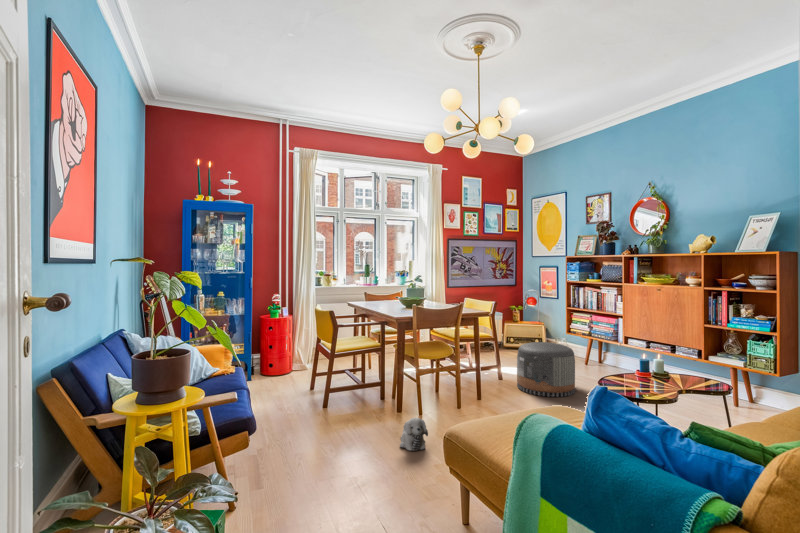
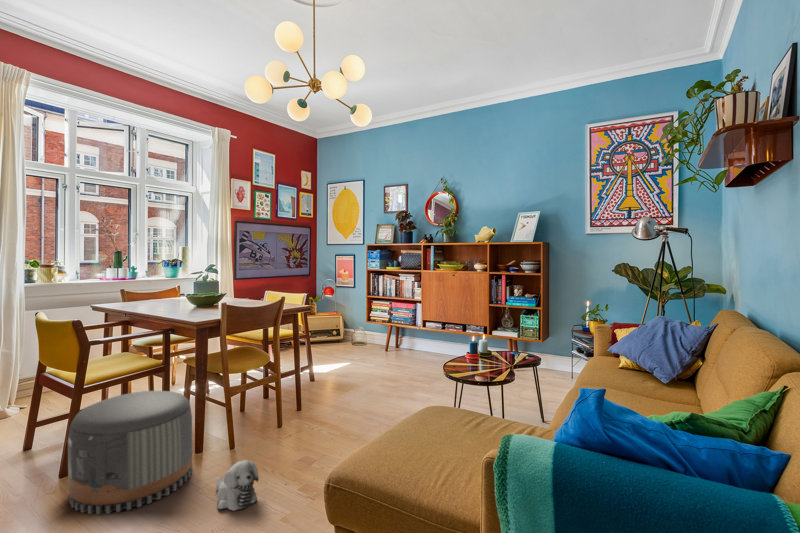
pouf: present [517,342,575,397] -> present [68,391,192,514]

